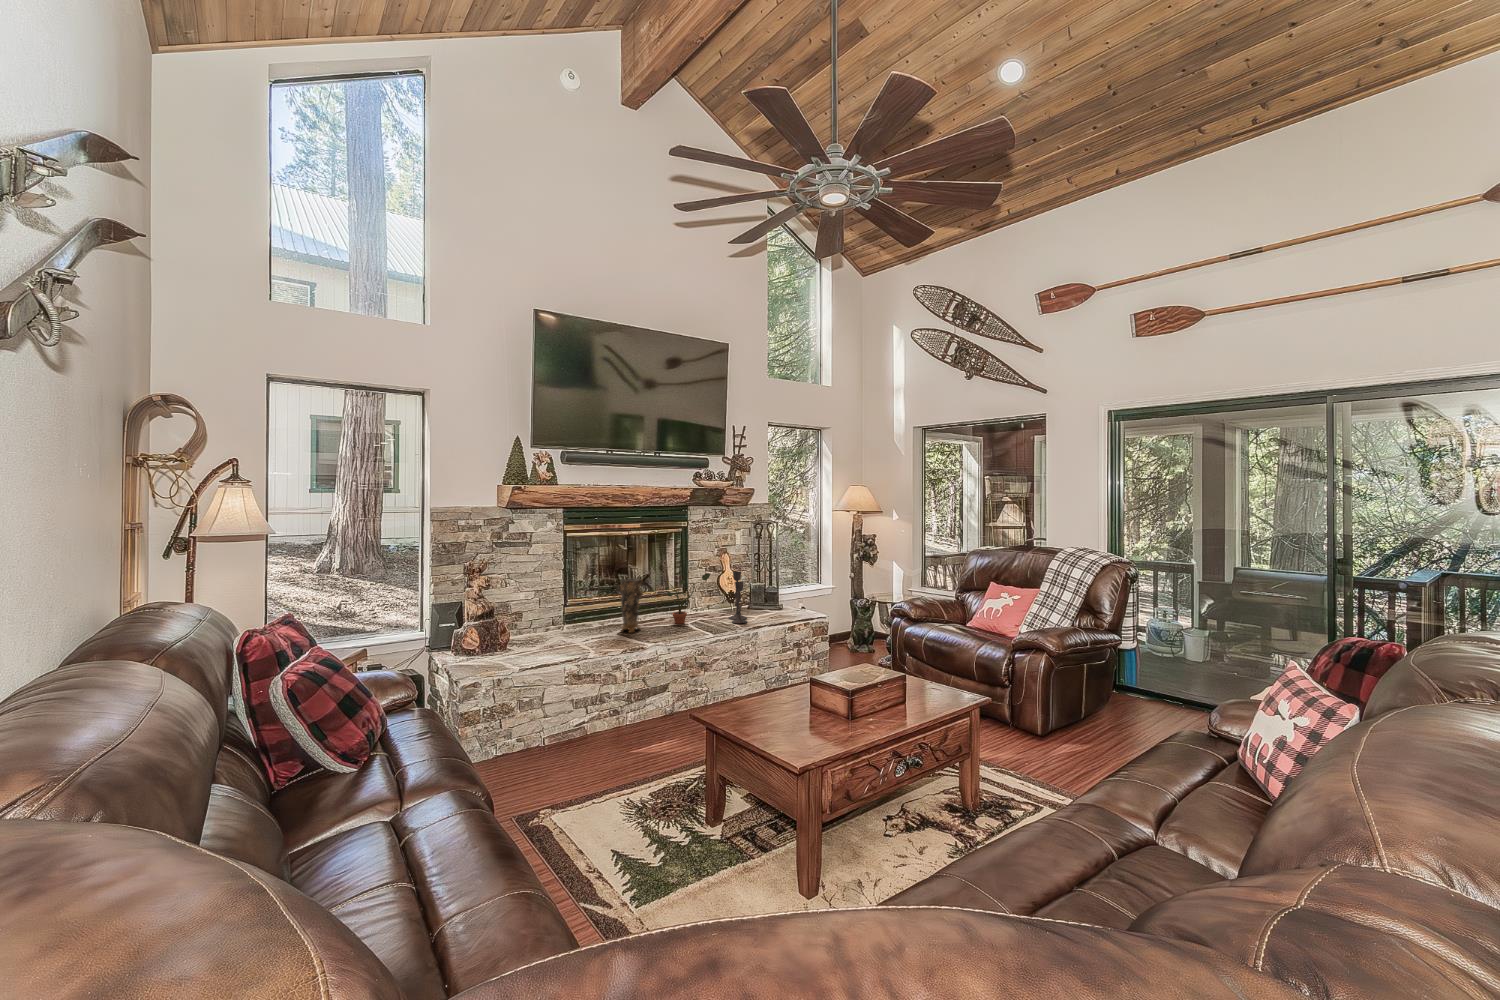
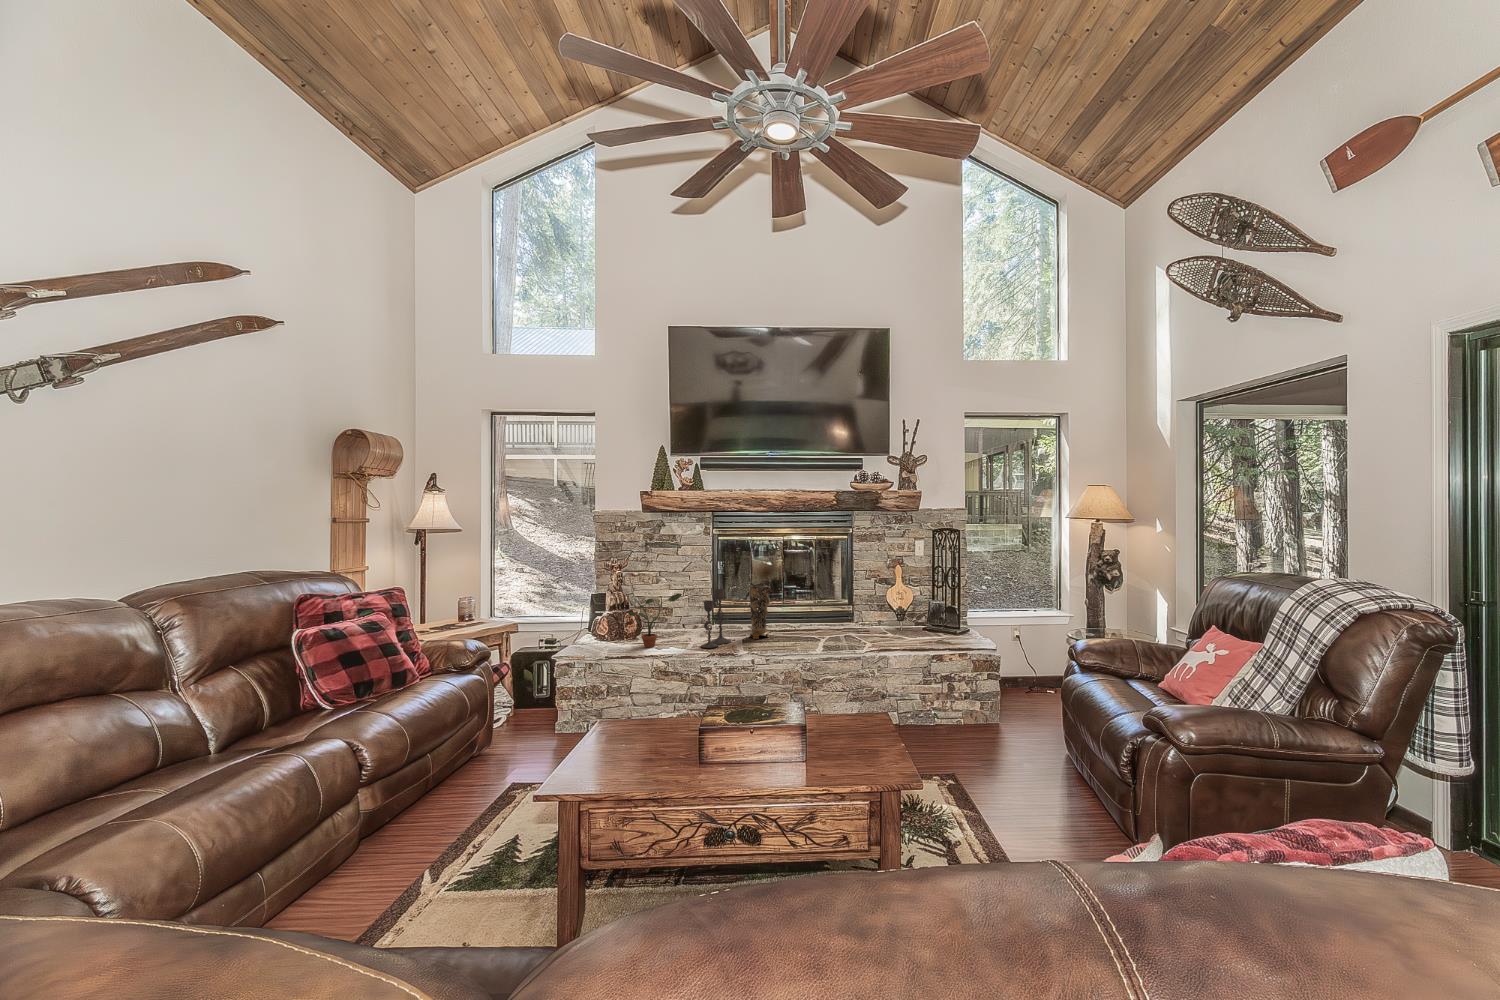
candlestick: present [728,571,747,623] -> present [701,589,731,648]
potted plant: present [665,573,710,624] -> present [628,593,682,647]

